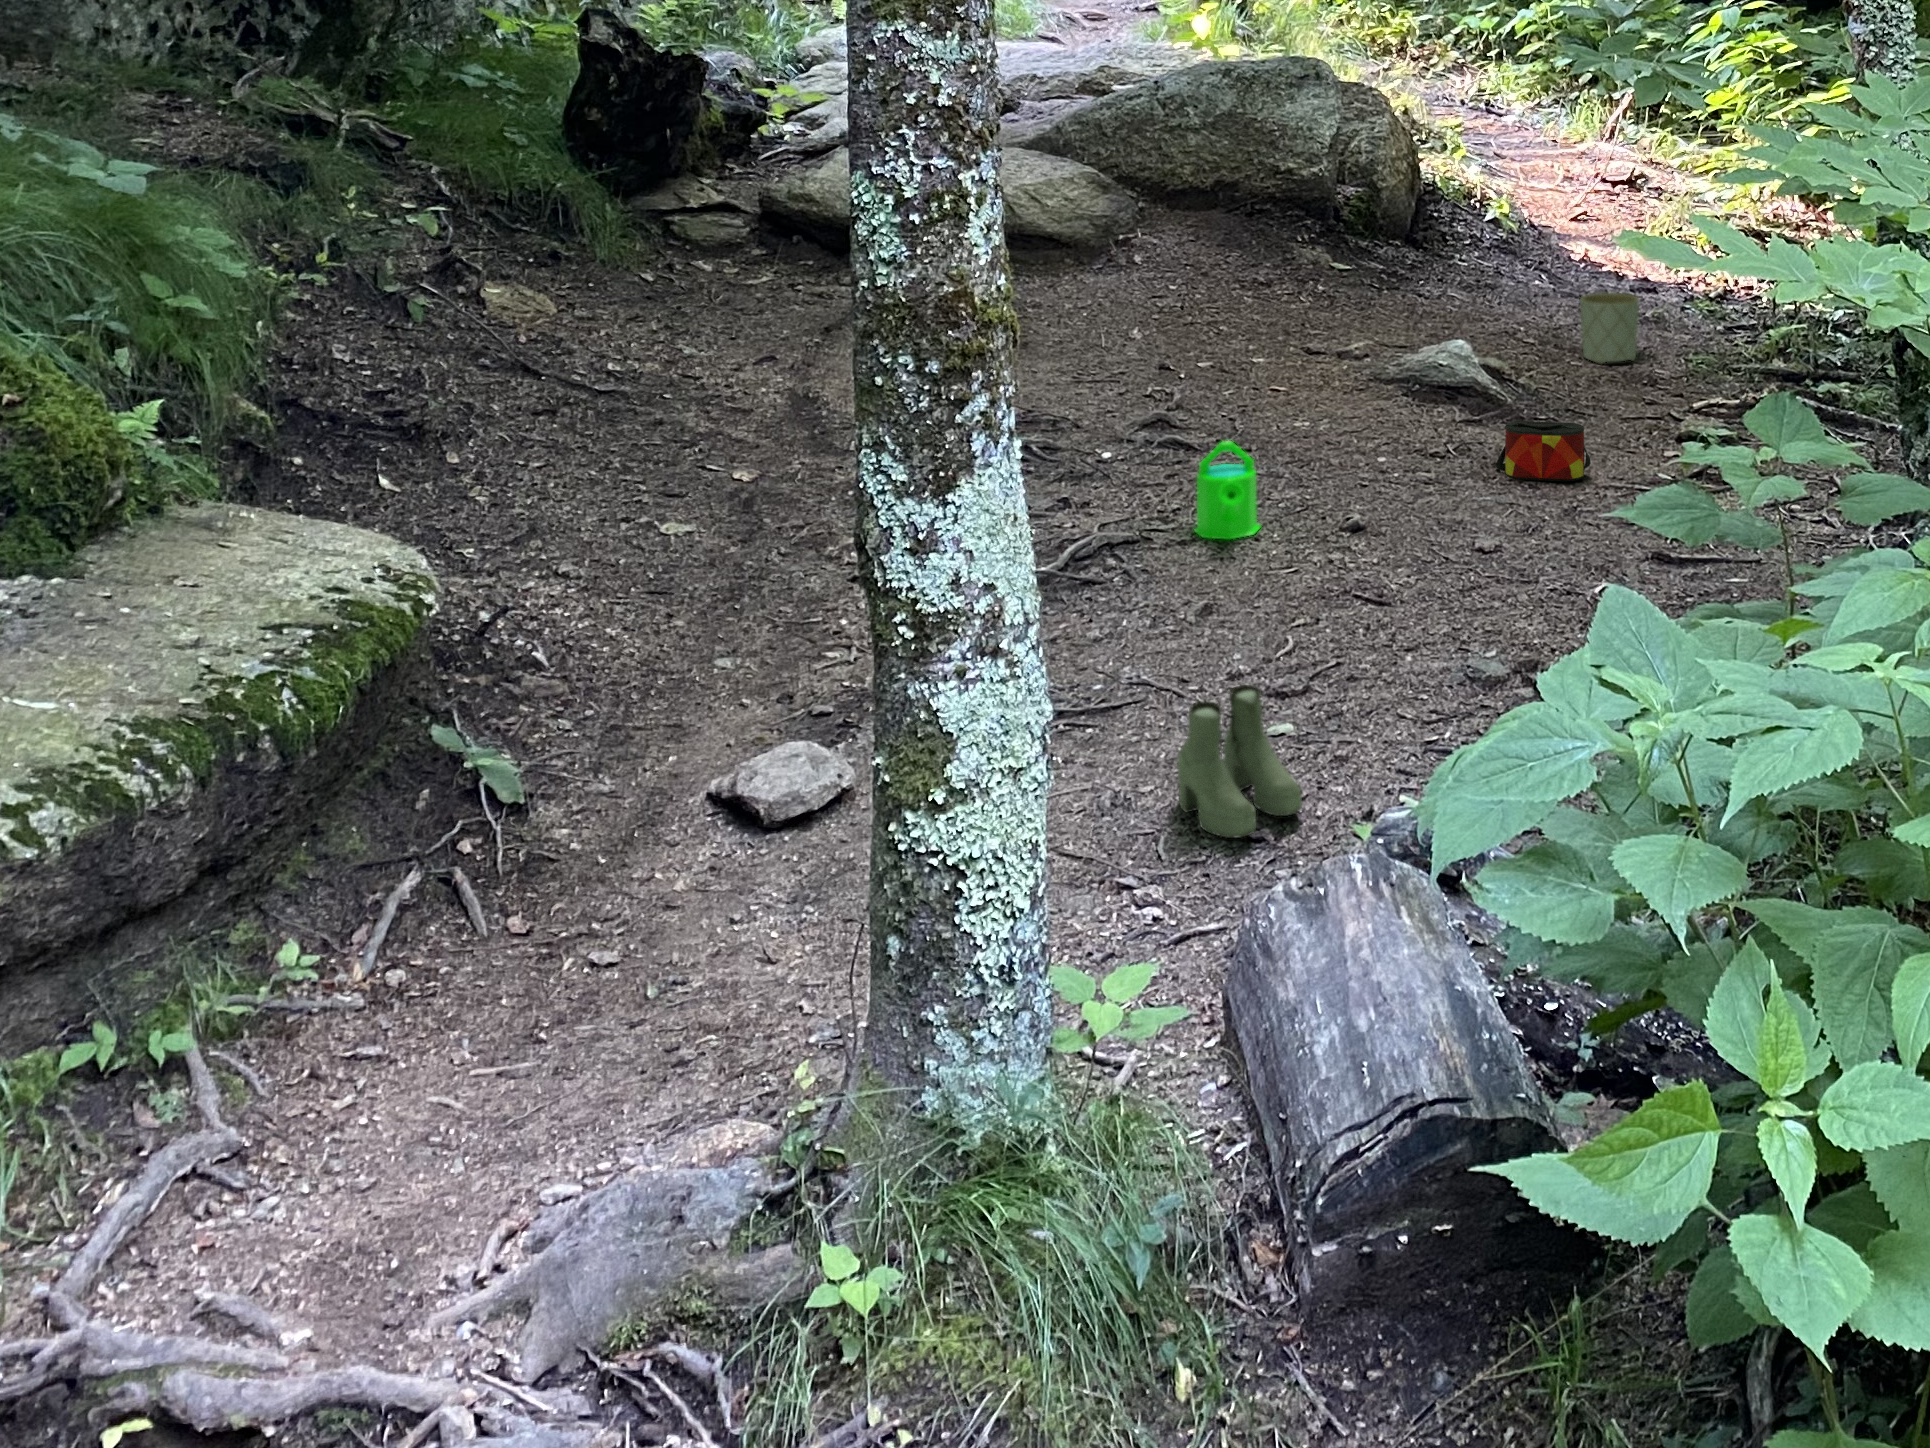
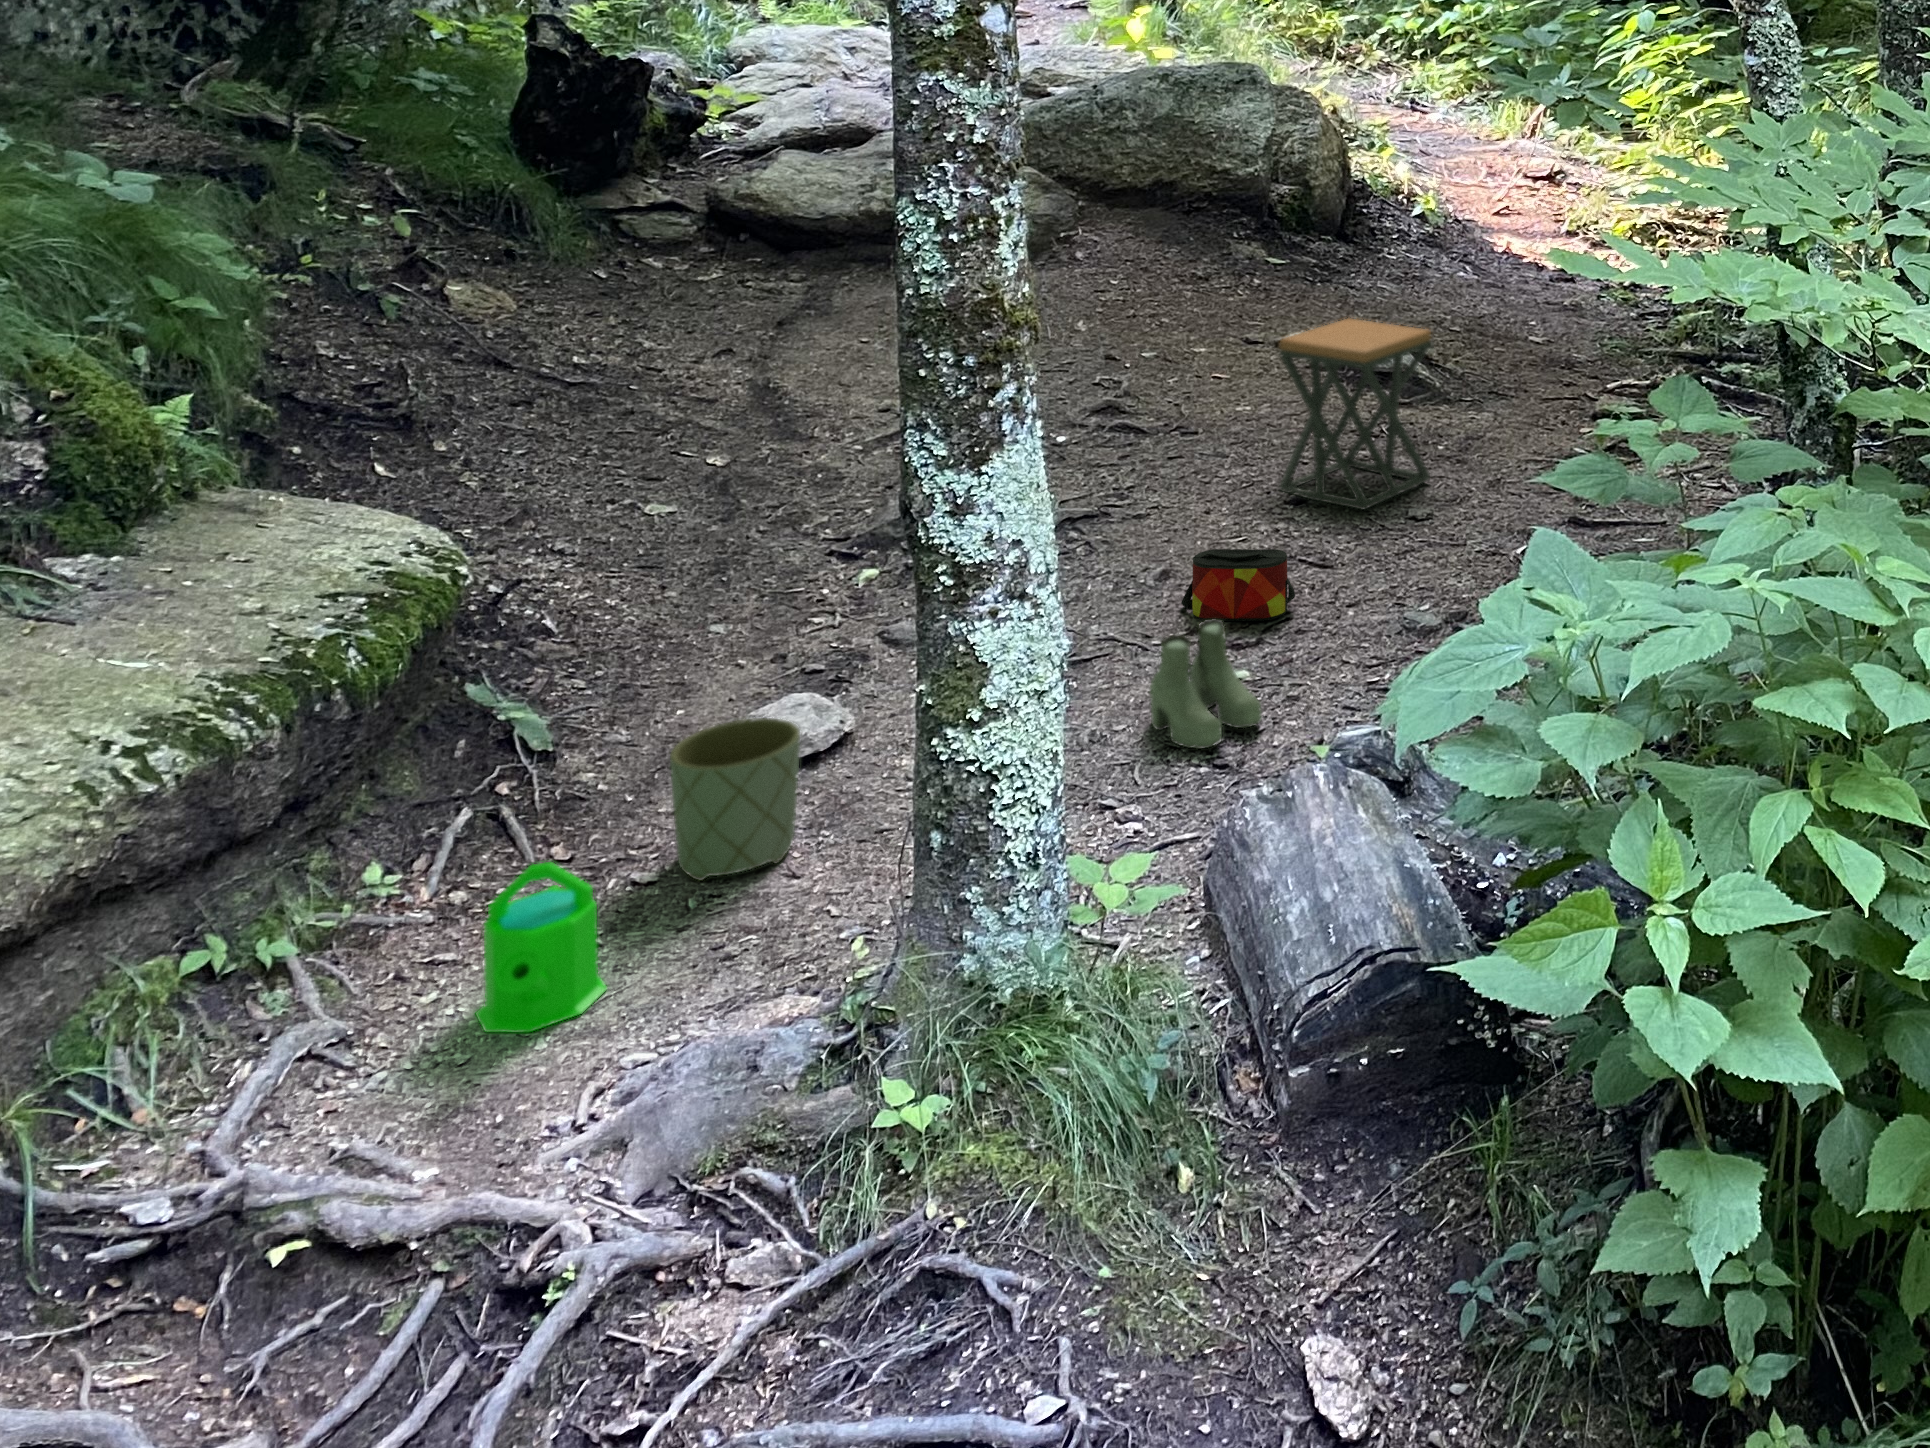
planter: present [1580,293,1639,364] -> present [670,718,800,881]
stool: none [1332,342,1501,563] -> present [1279,318,1431,509]
bag: present [1495,421,1591,481] -> present [1181,549,1295,621]
watering can: present [1195,441,1260,539] -> present [476,862,607,1032]

